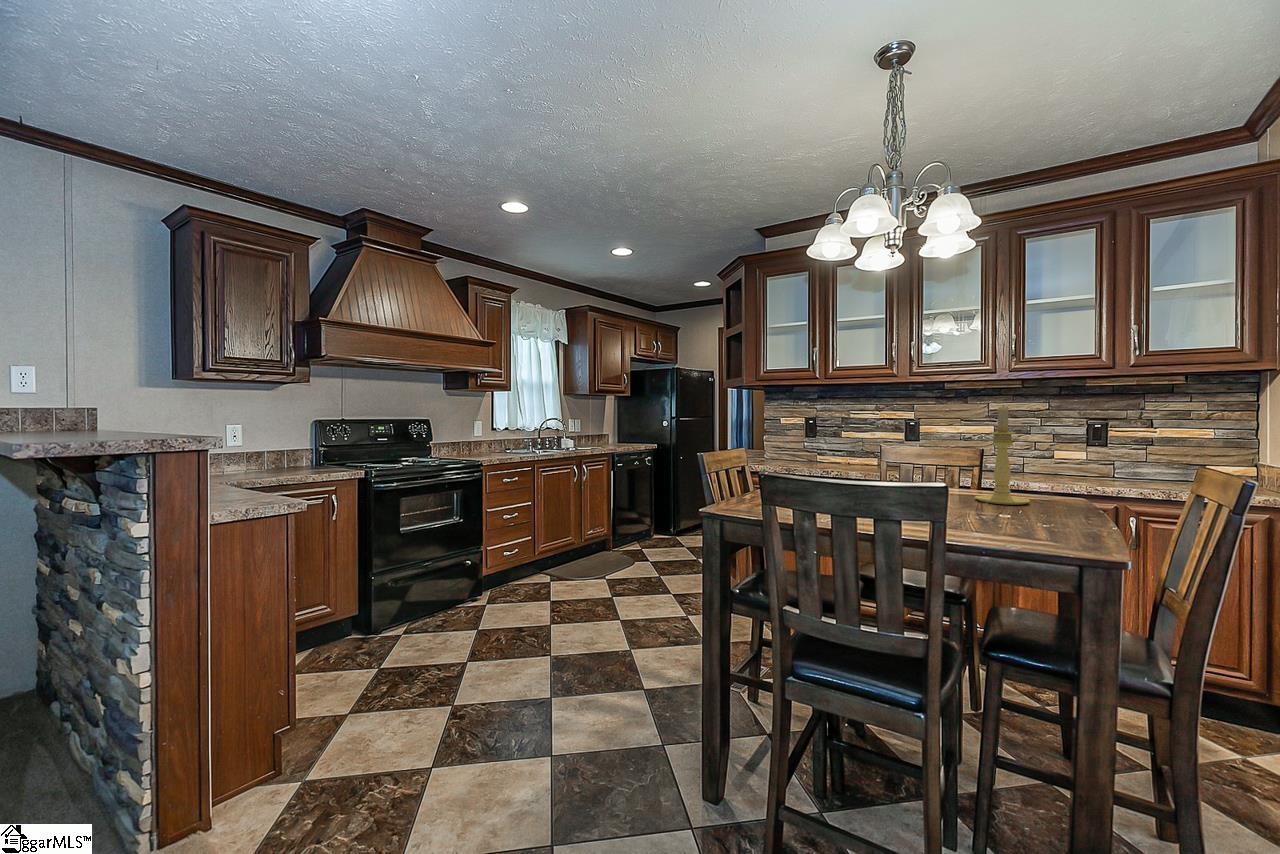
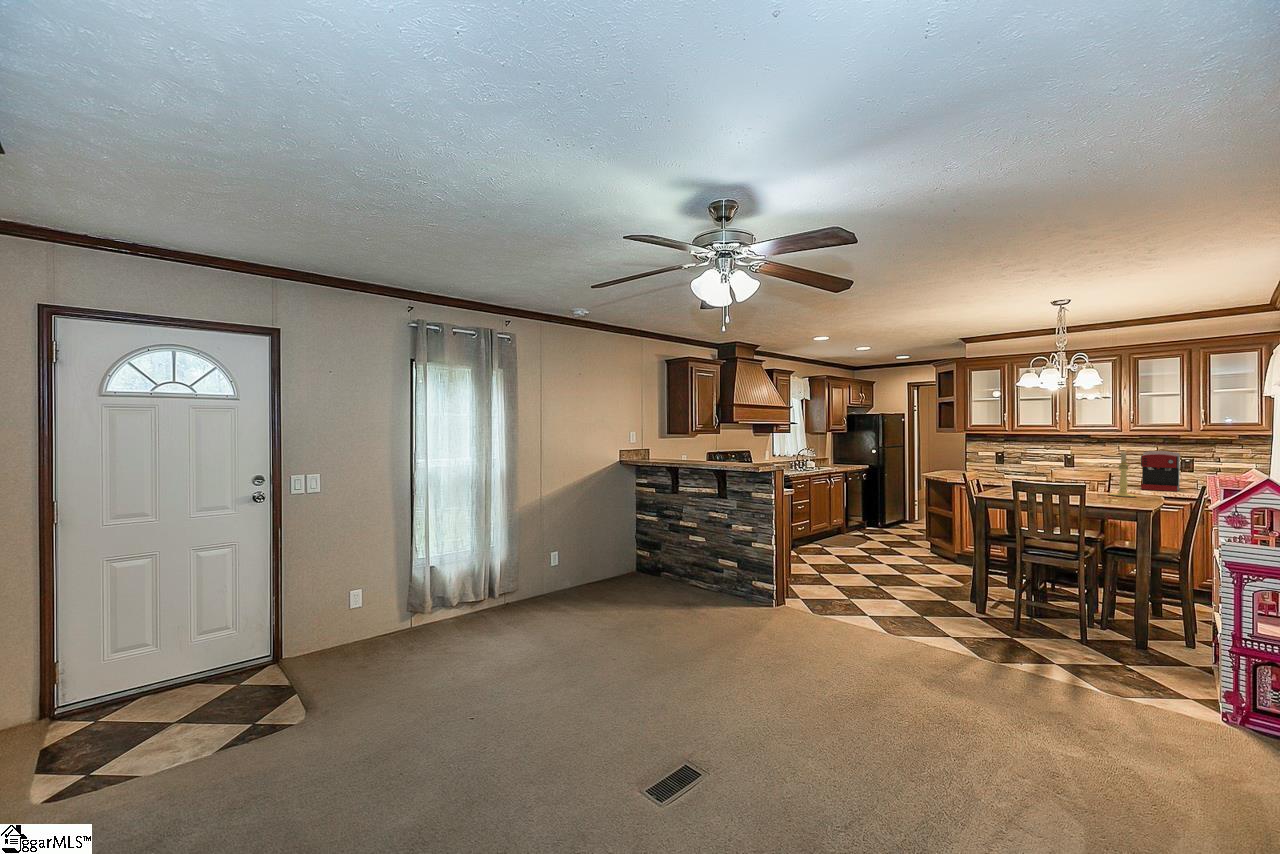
coffee maker: none [1024,409,1087,480] -> present [1141,451,1180,491]

